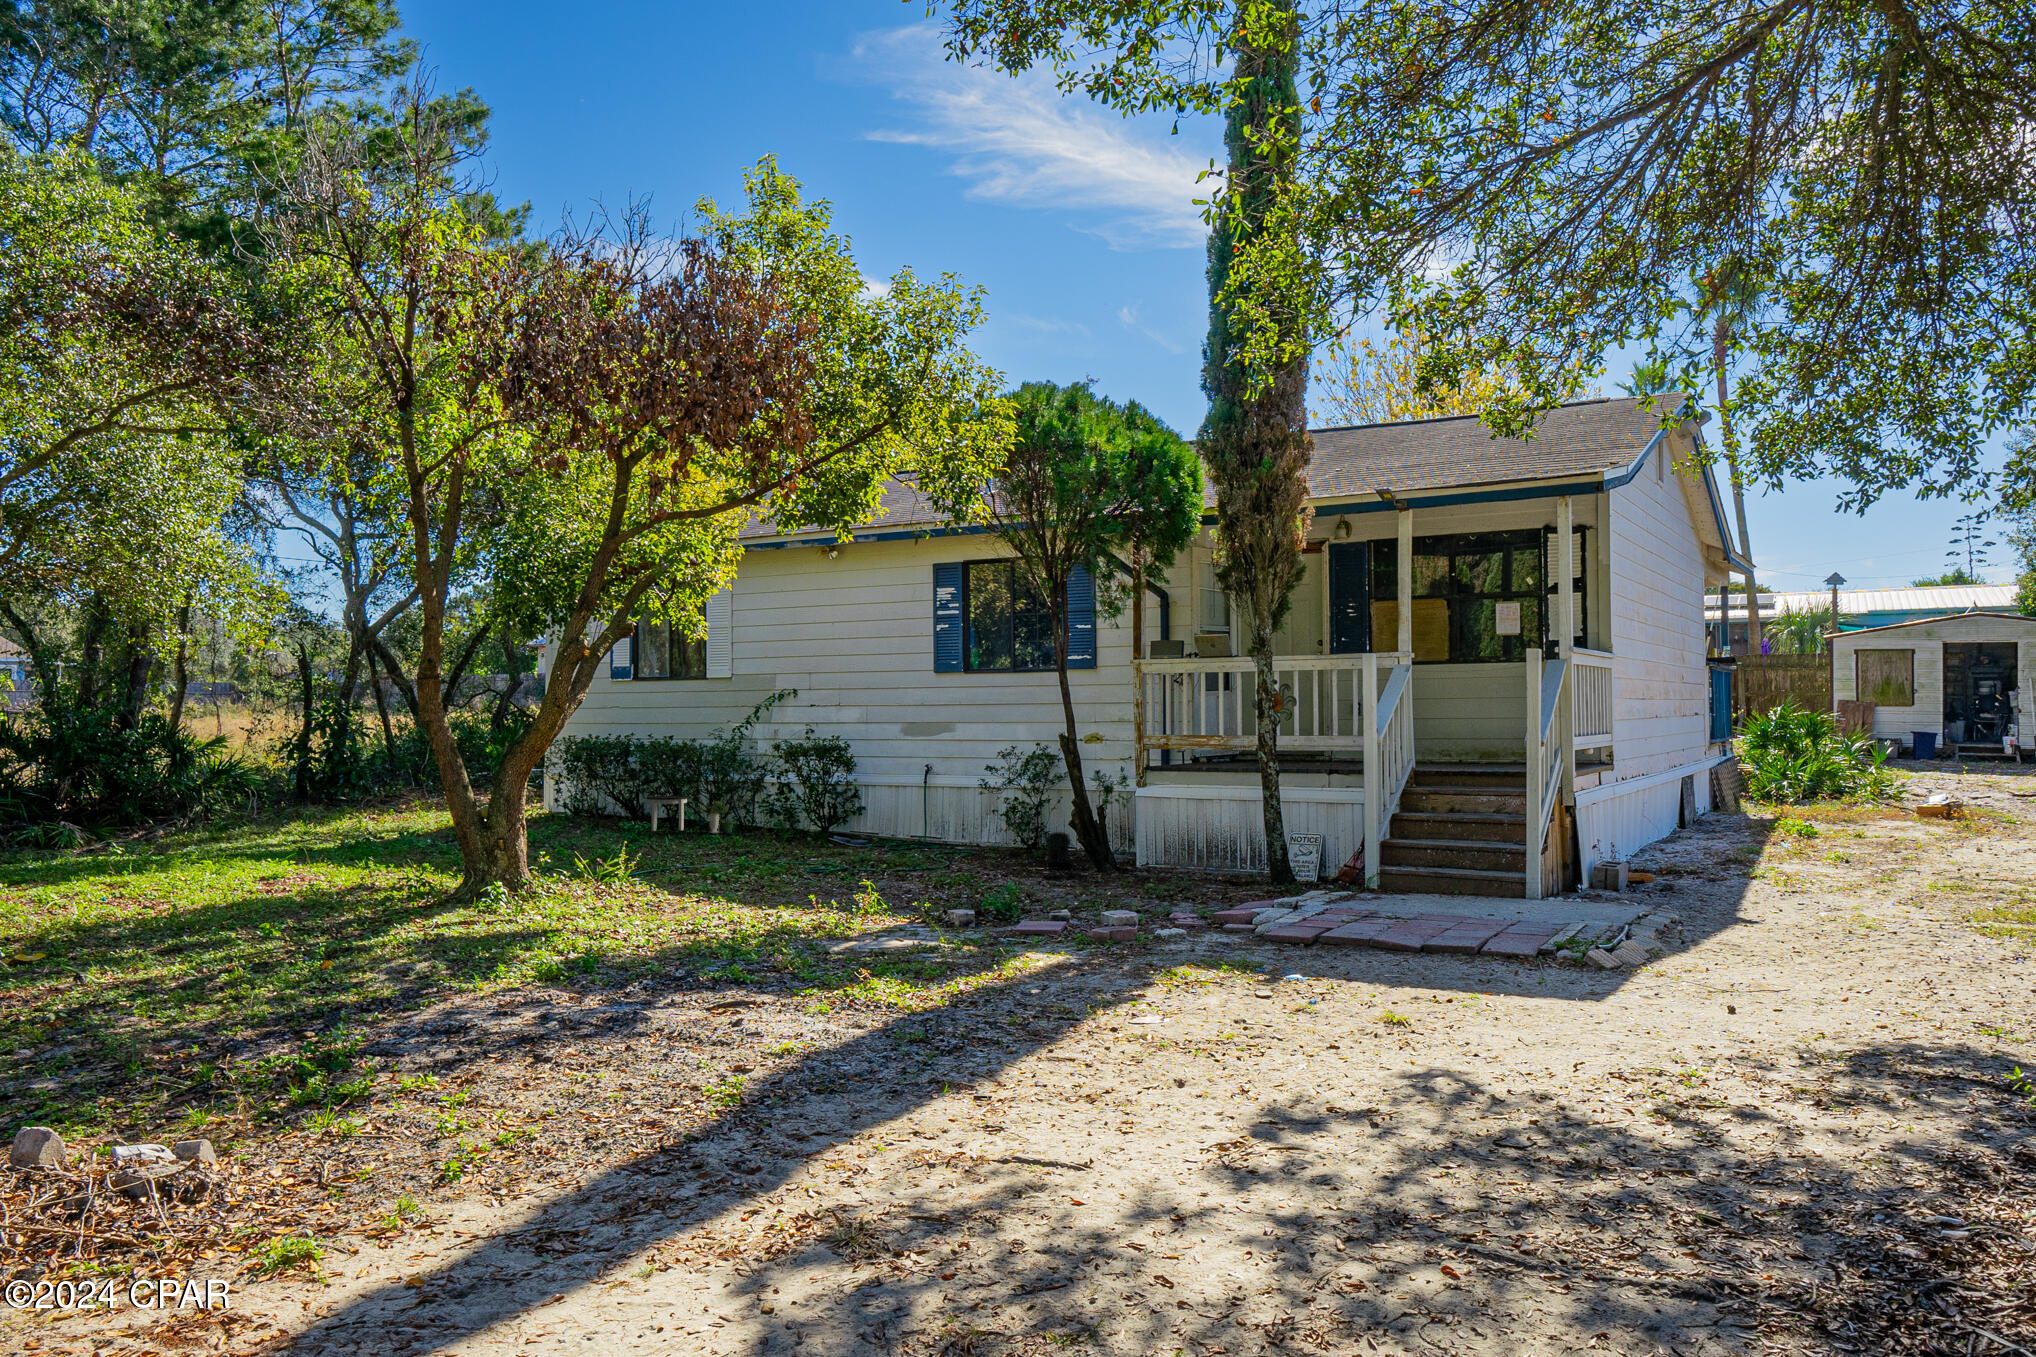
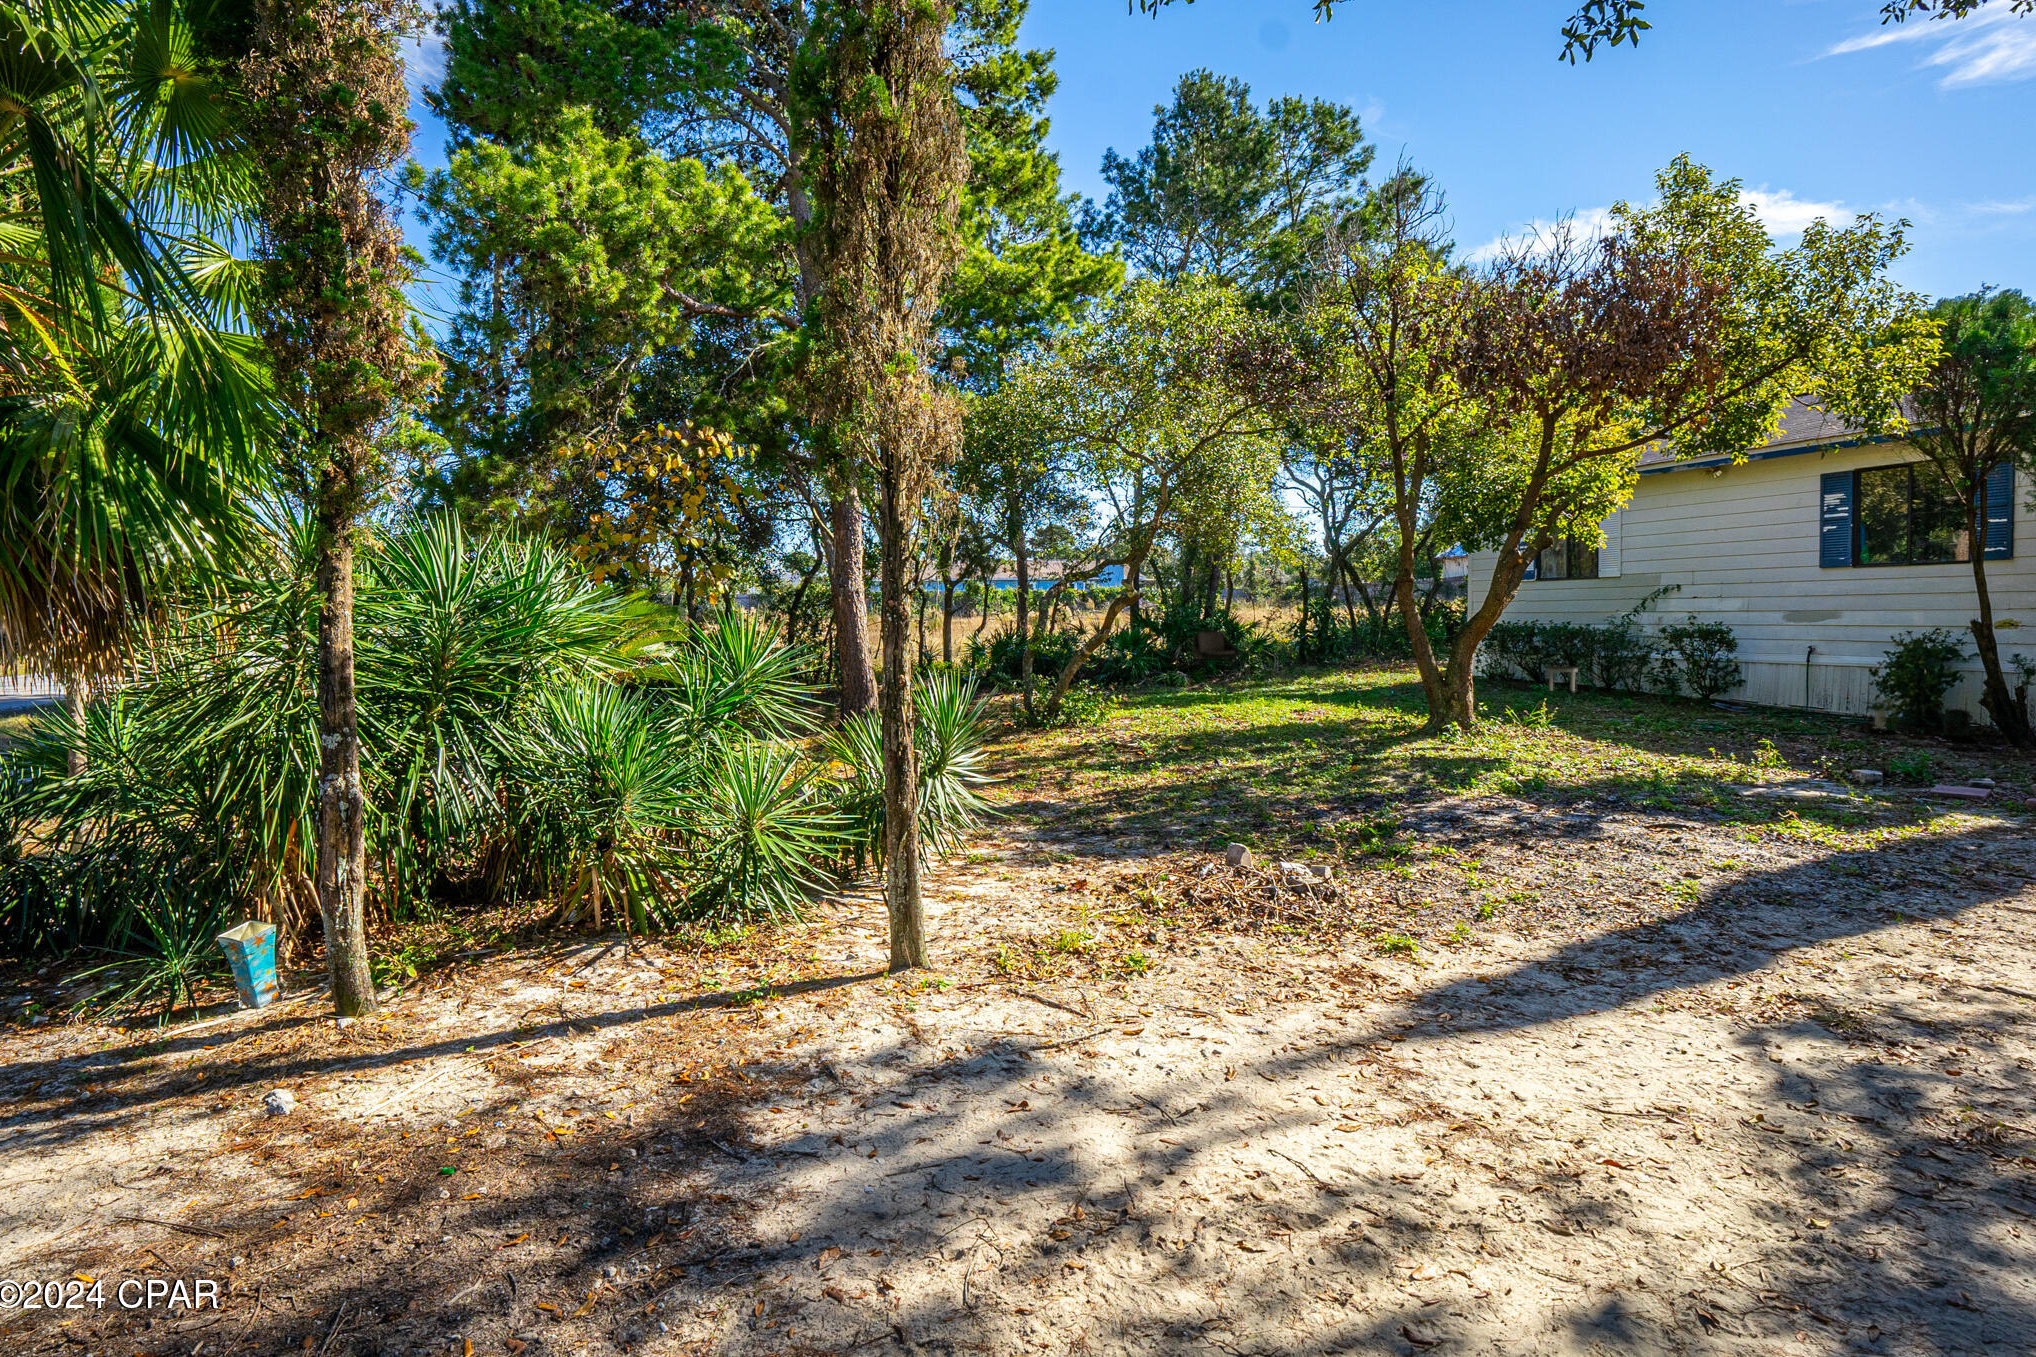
lounge chair: none [84,750,180,837] -> present [1193,630,1240,678]
potted plant: present [701,801,736,833] -> present [1865,699,1898,730]

